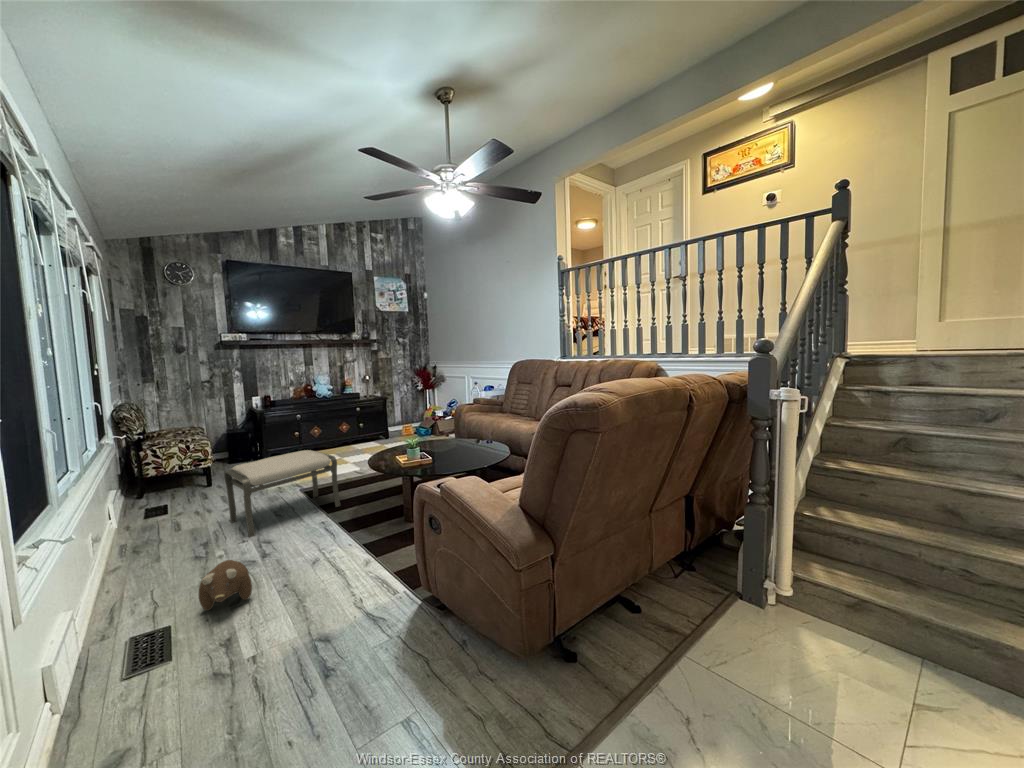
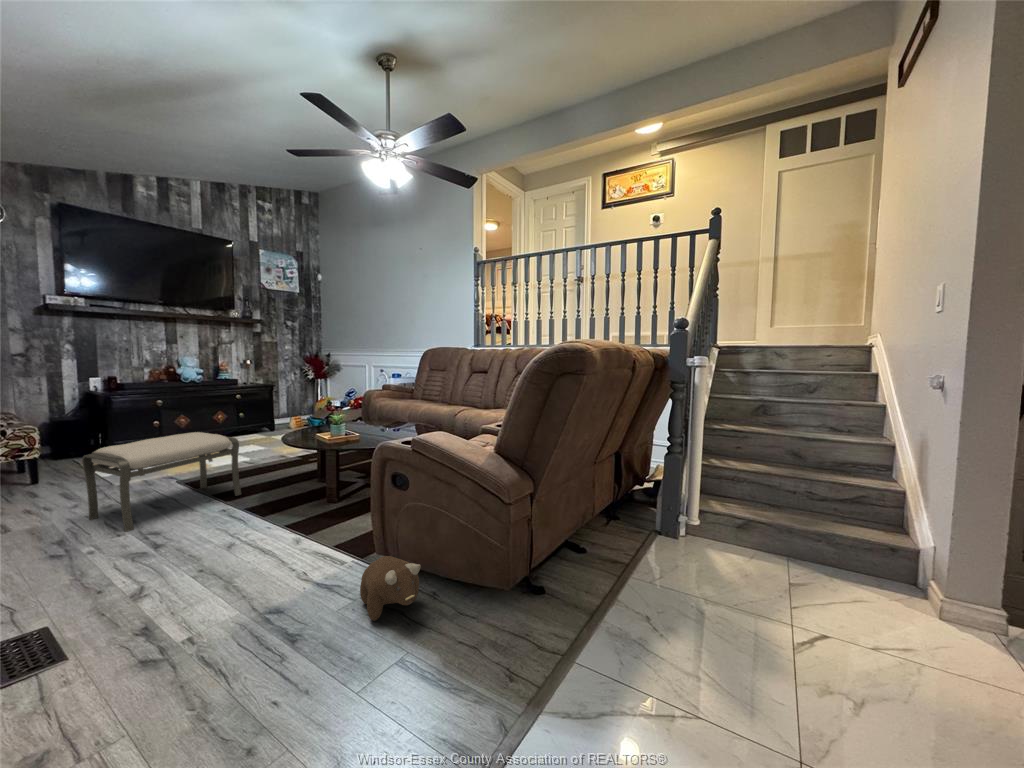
plush toy: present [199,560,252,610] -> present [360,556,421,621]

